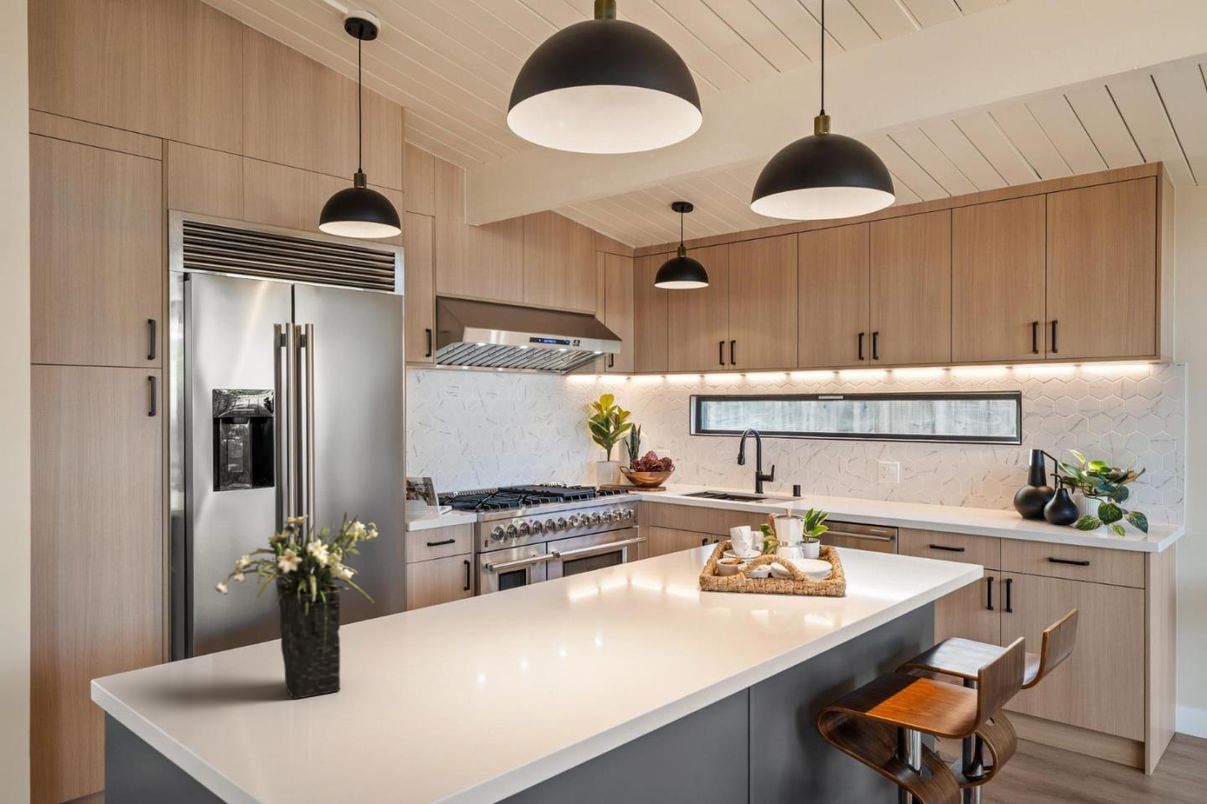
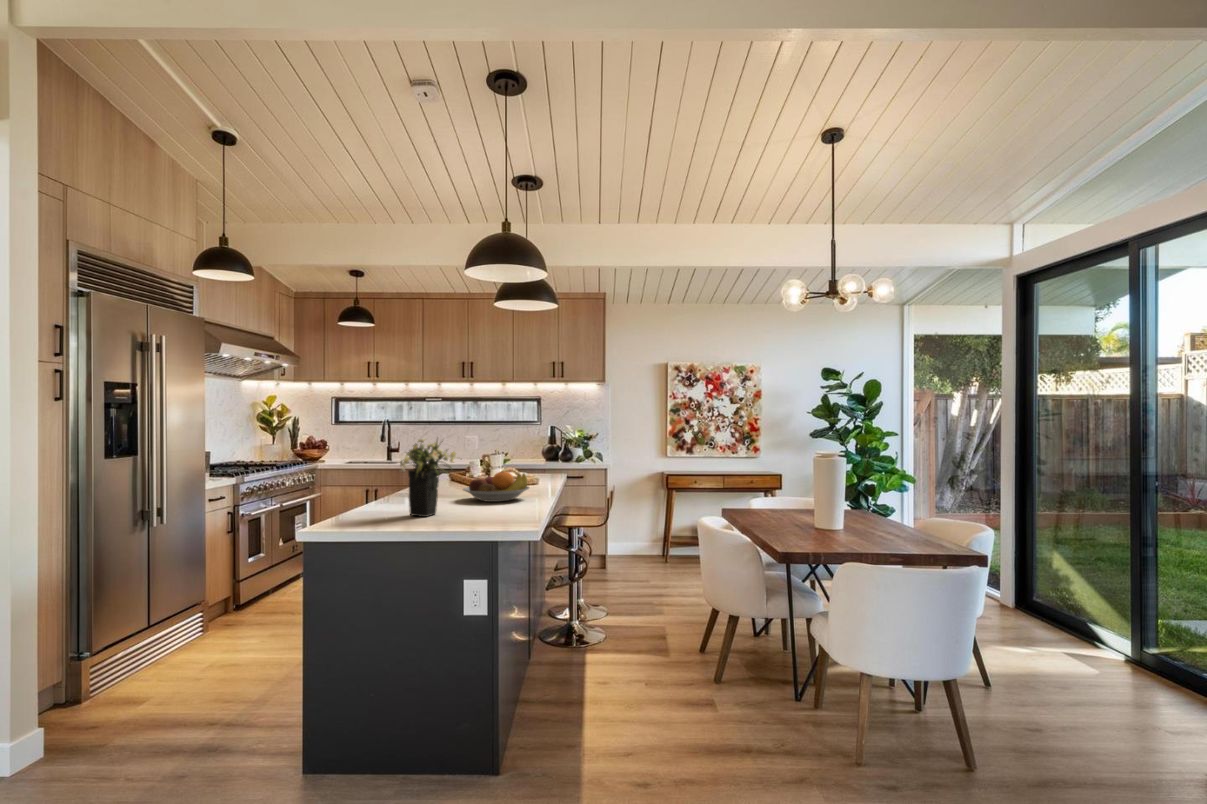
fruit bowl: none [514,588,671,664] -> present [463,471,530,502]

